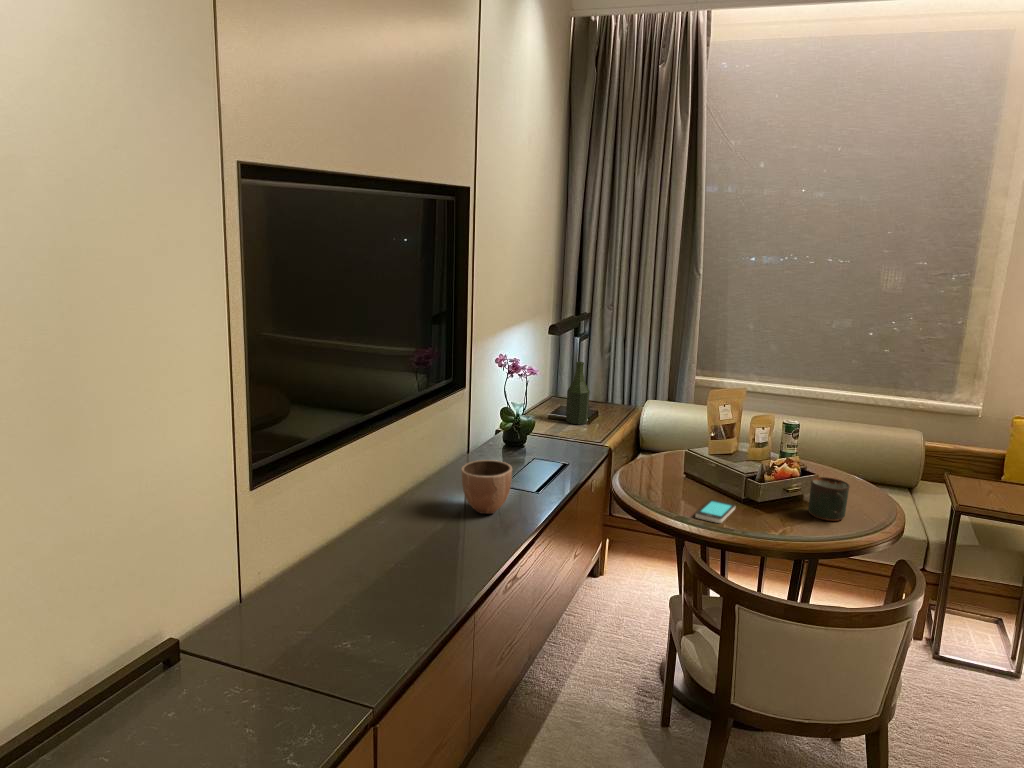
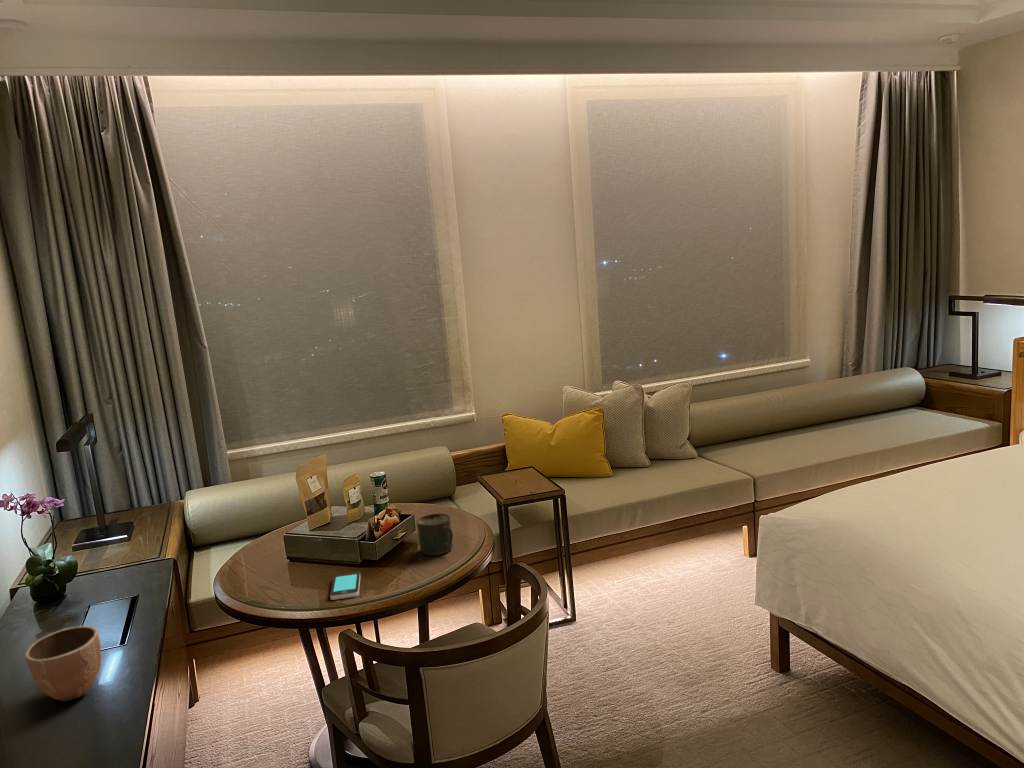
bottle: present [566,362,590,425] -> none [94,474,128,548]

